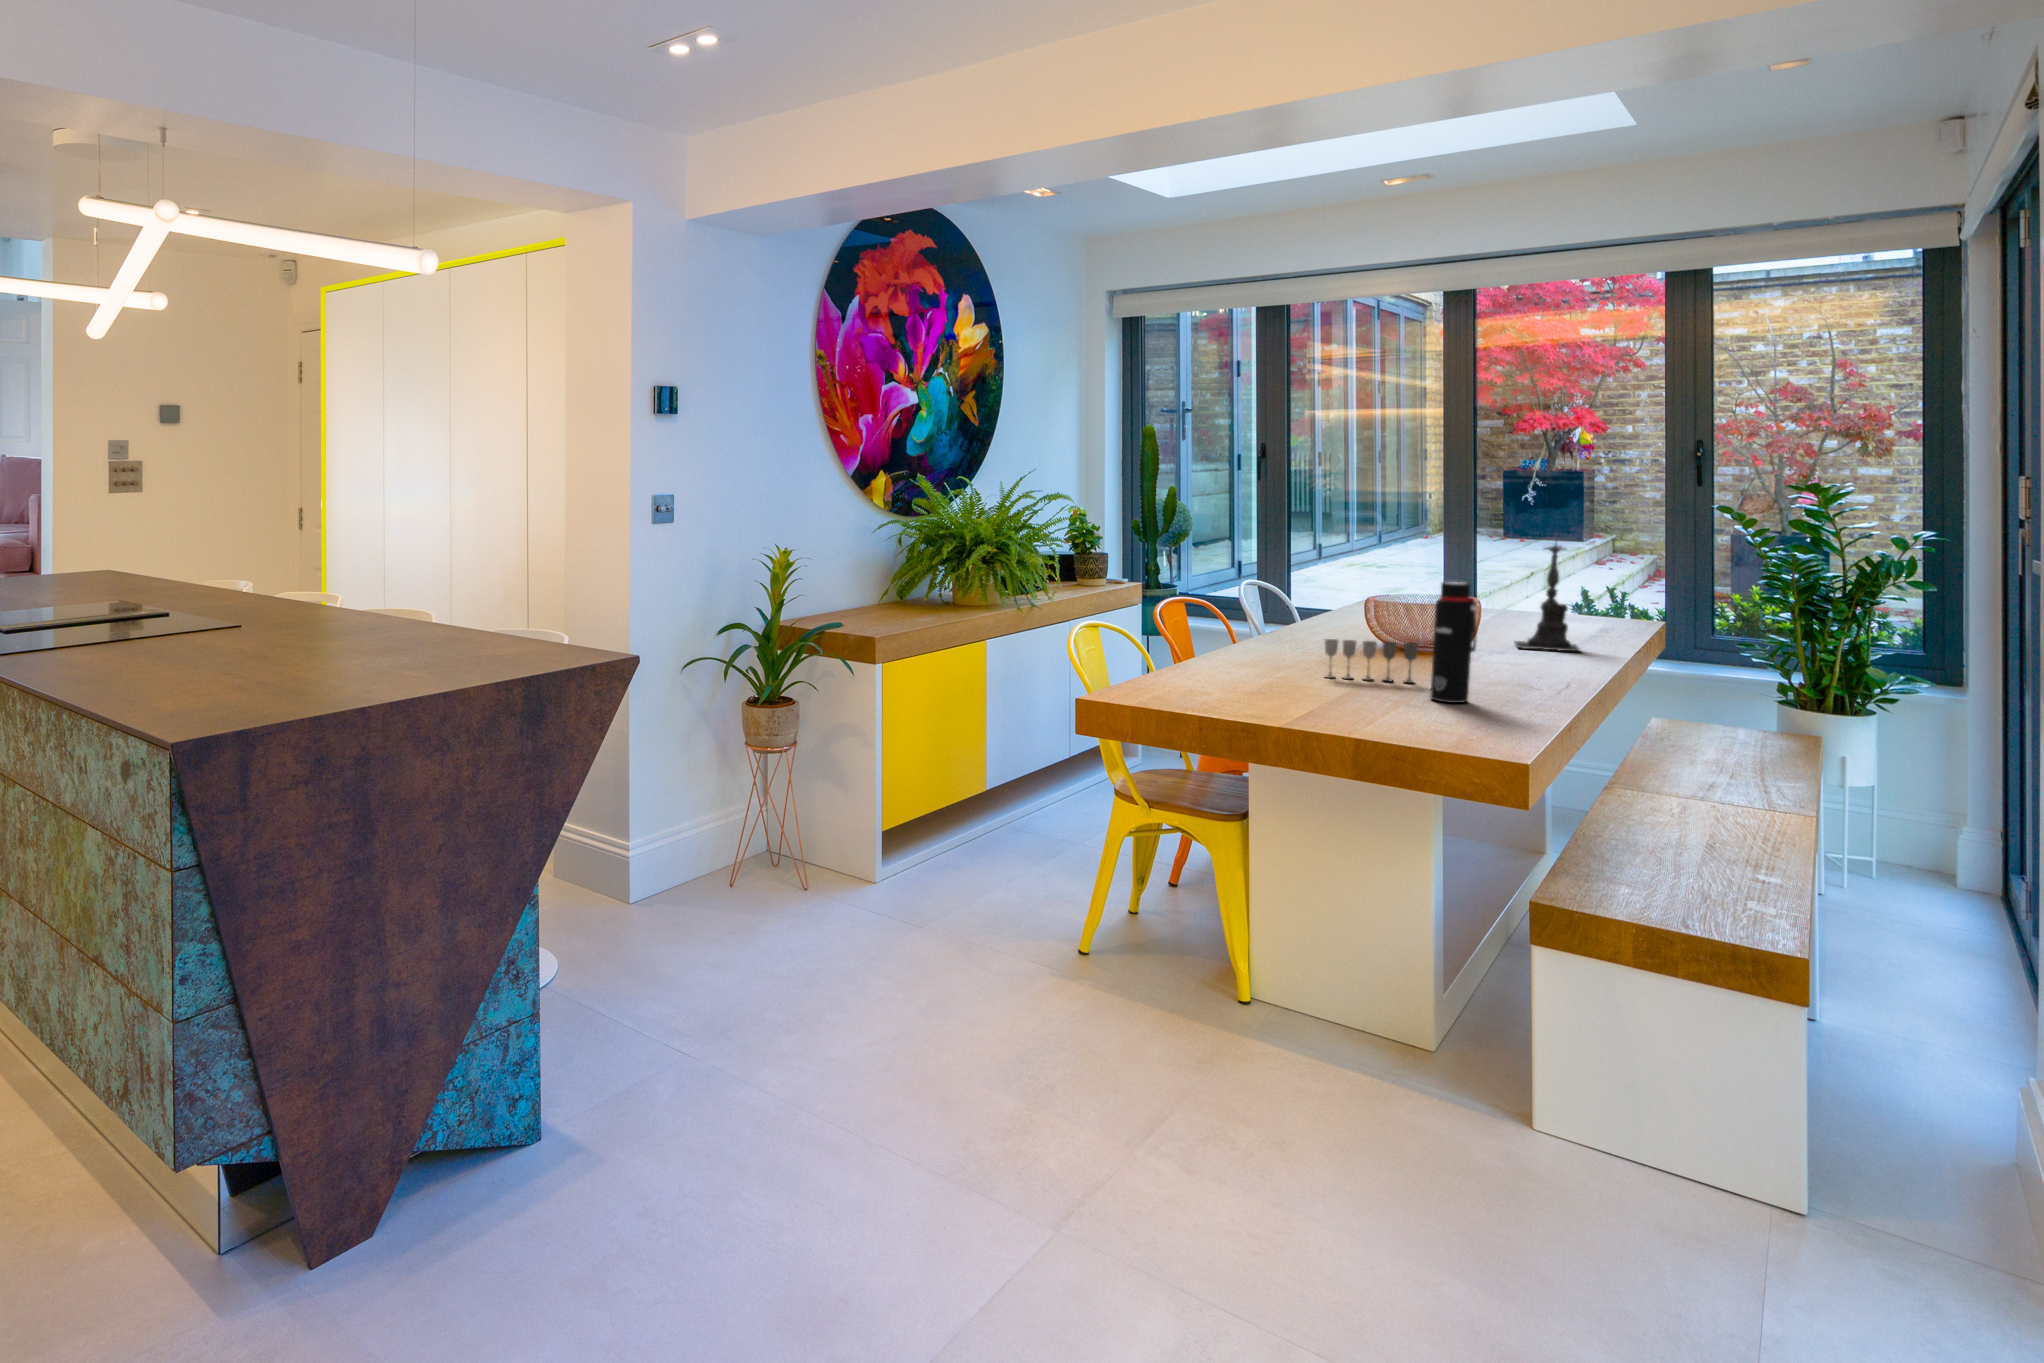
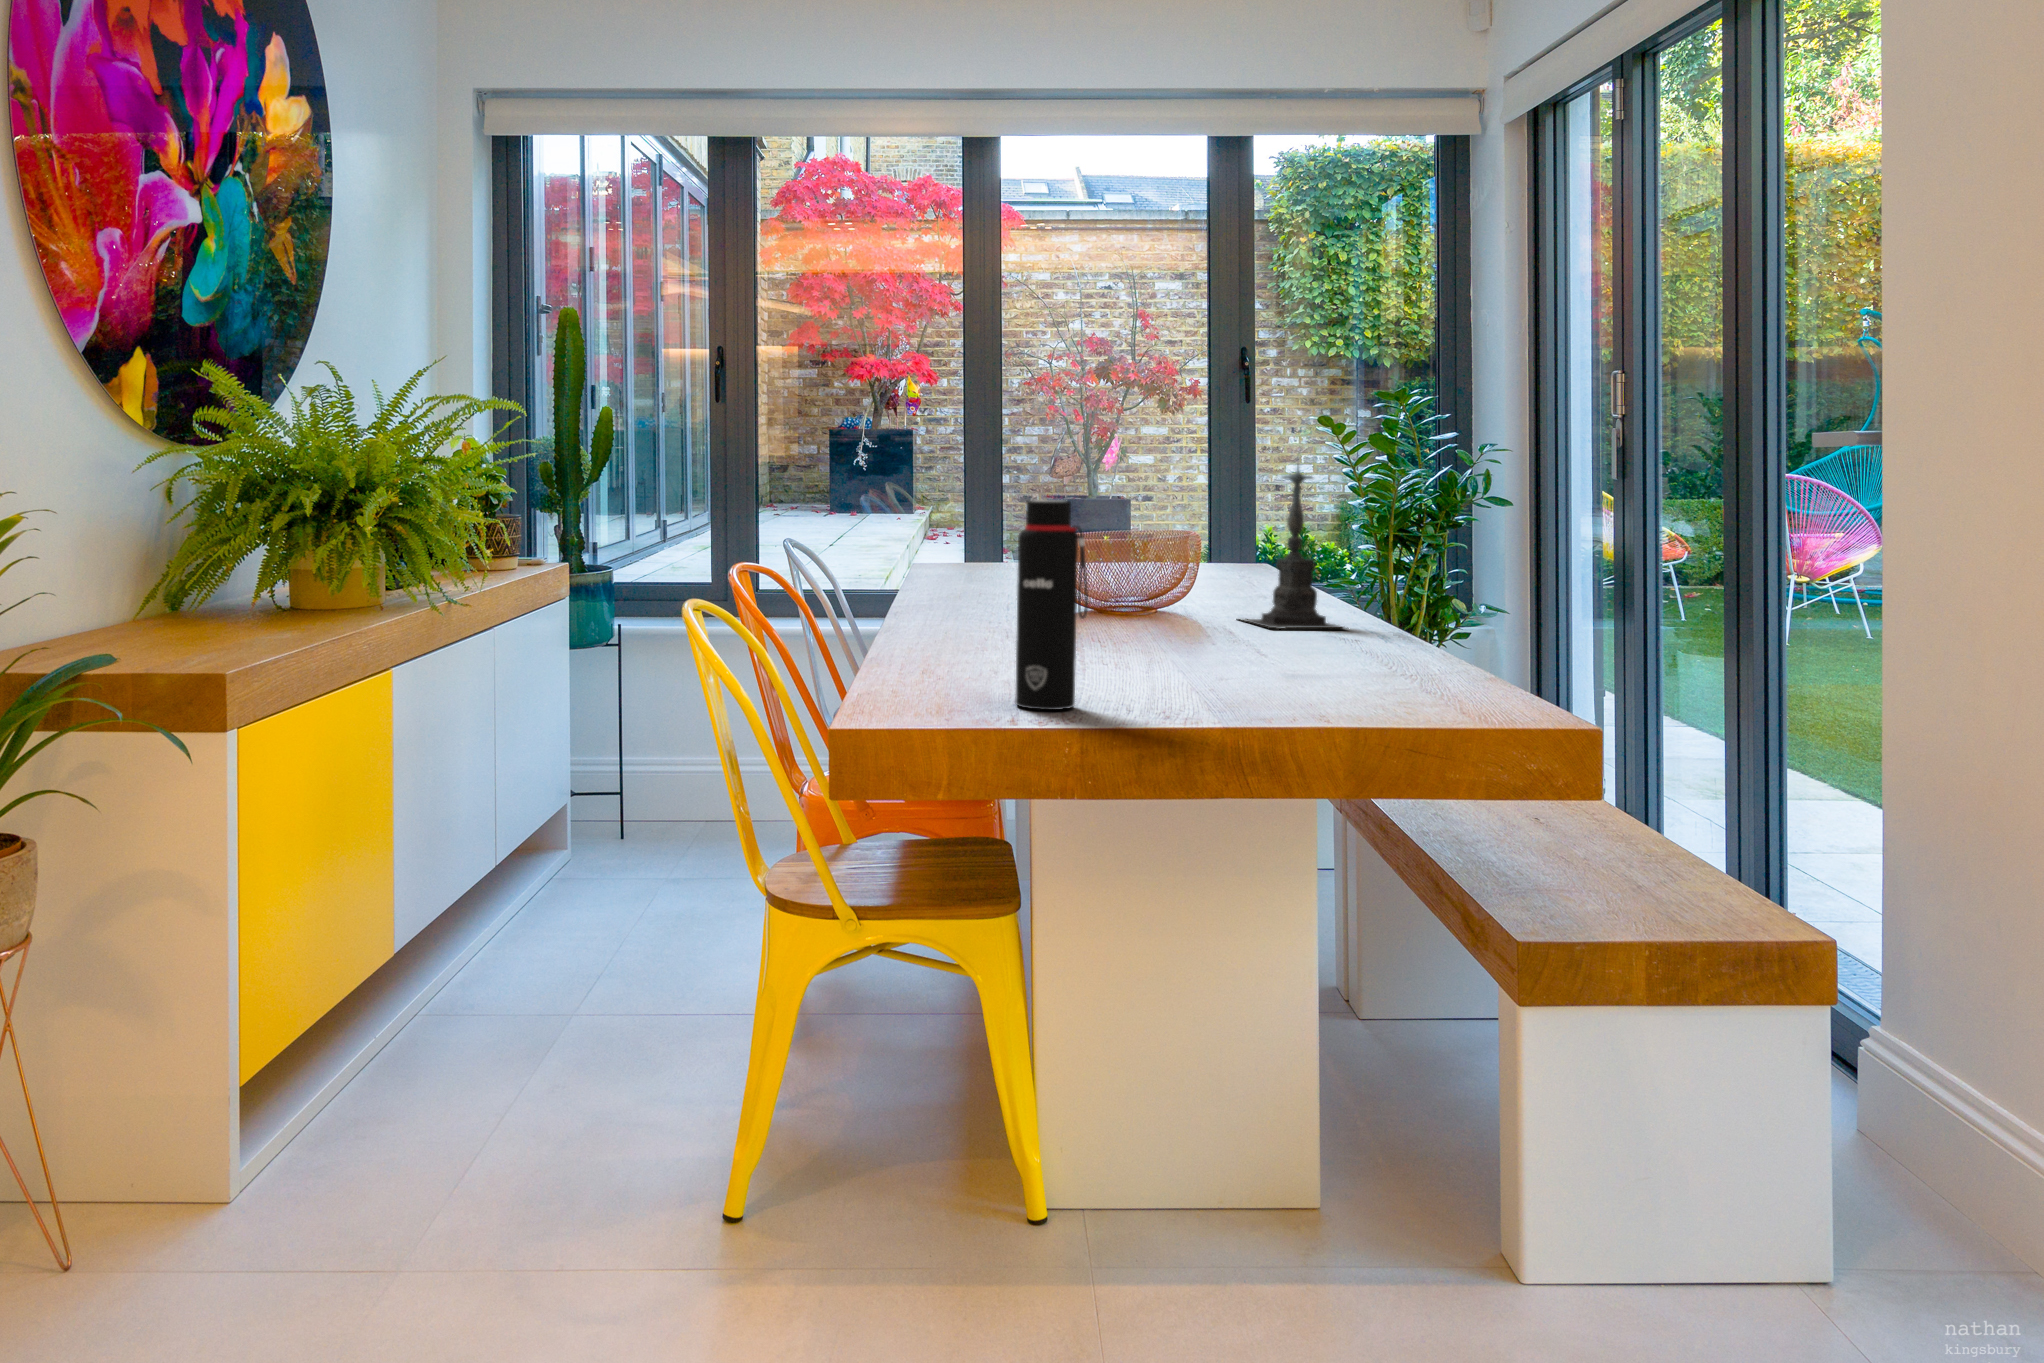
water bottle: present [1430,582,1476,703] -> present [1016,500,1088,710]
wine glass: present [1325,639,1418,683] -> none [1172,624,1317,695]

